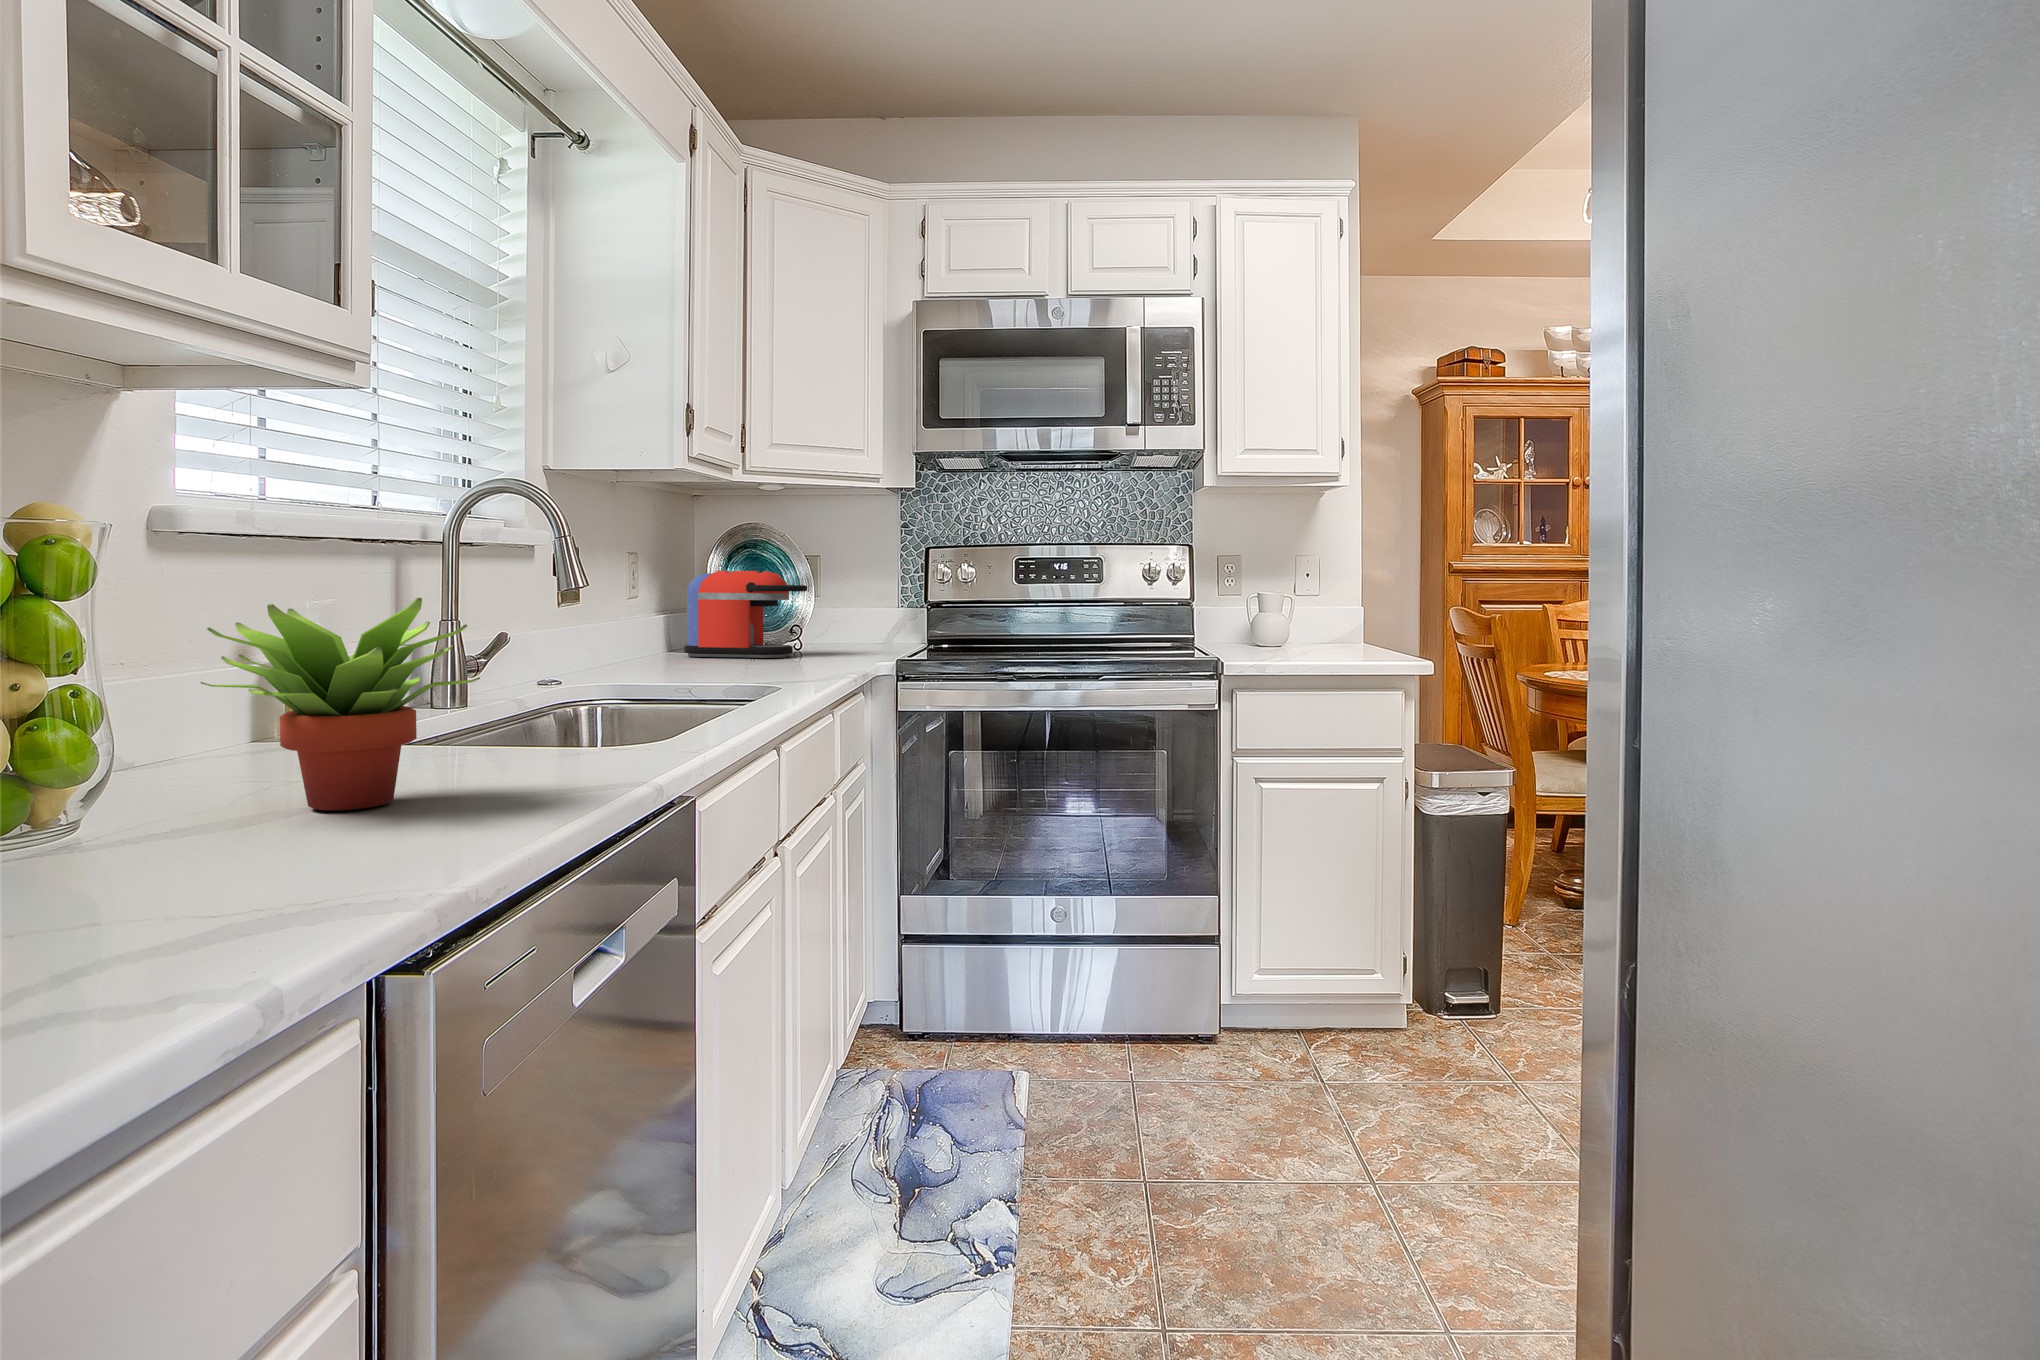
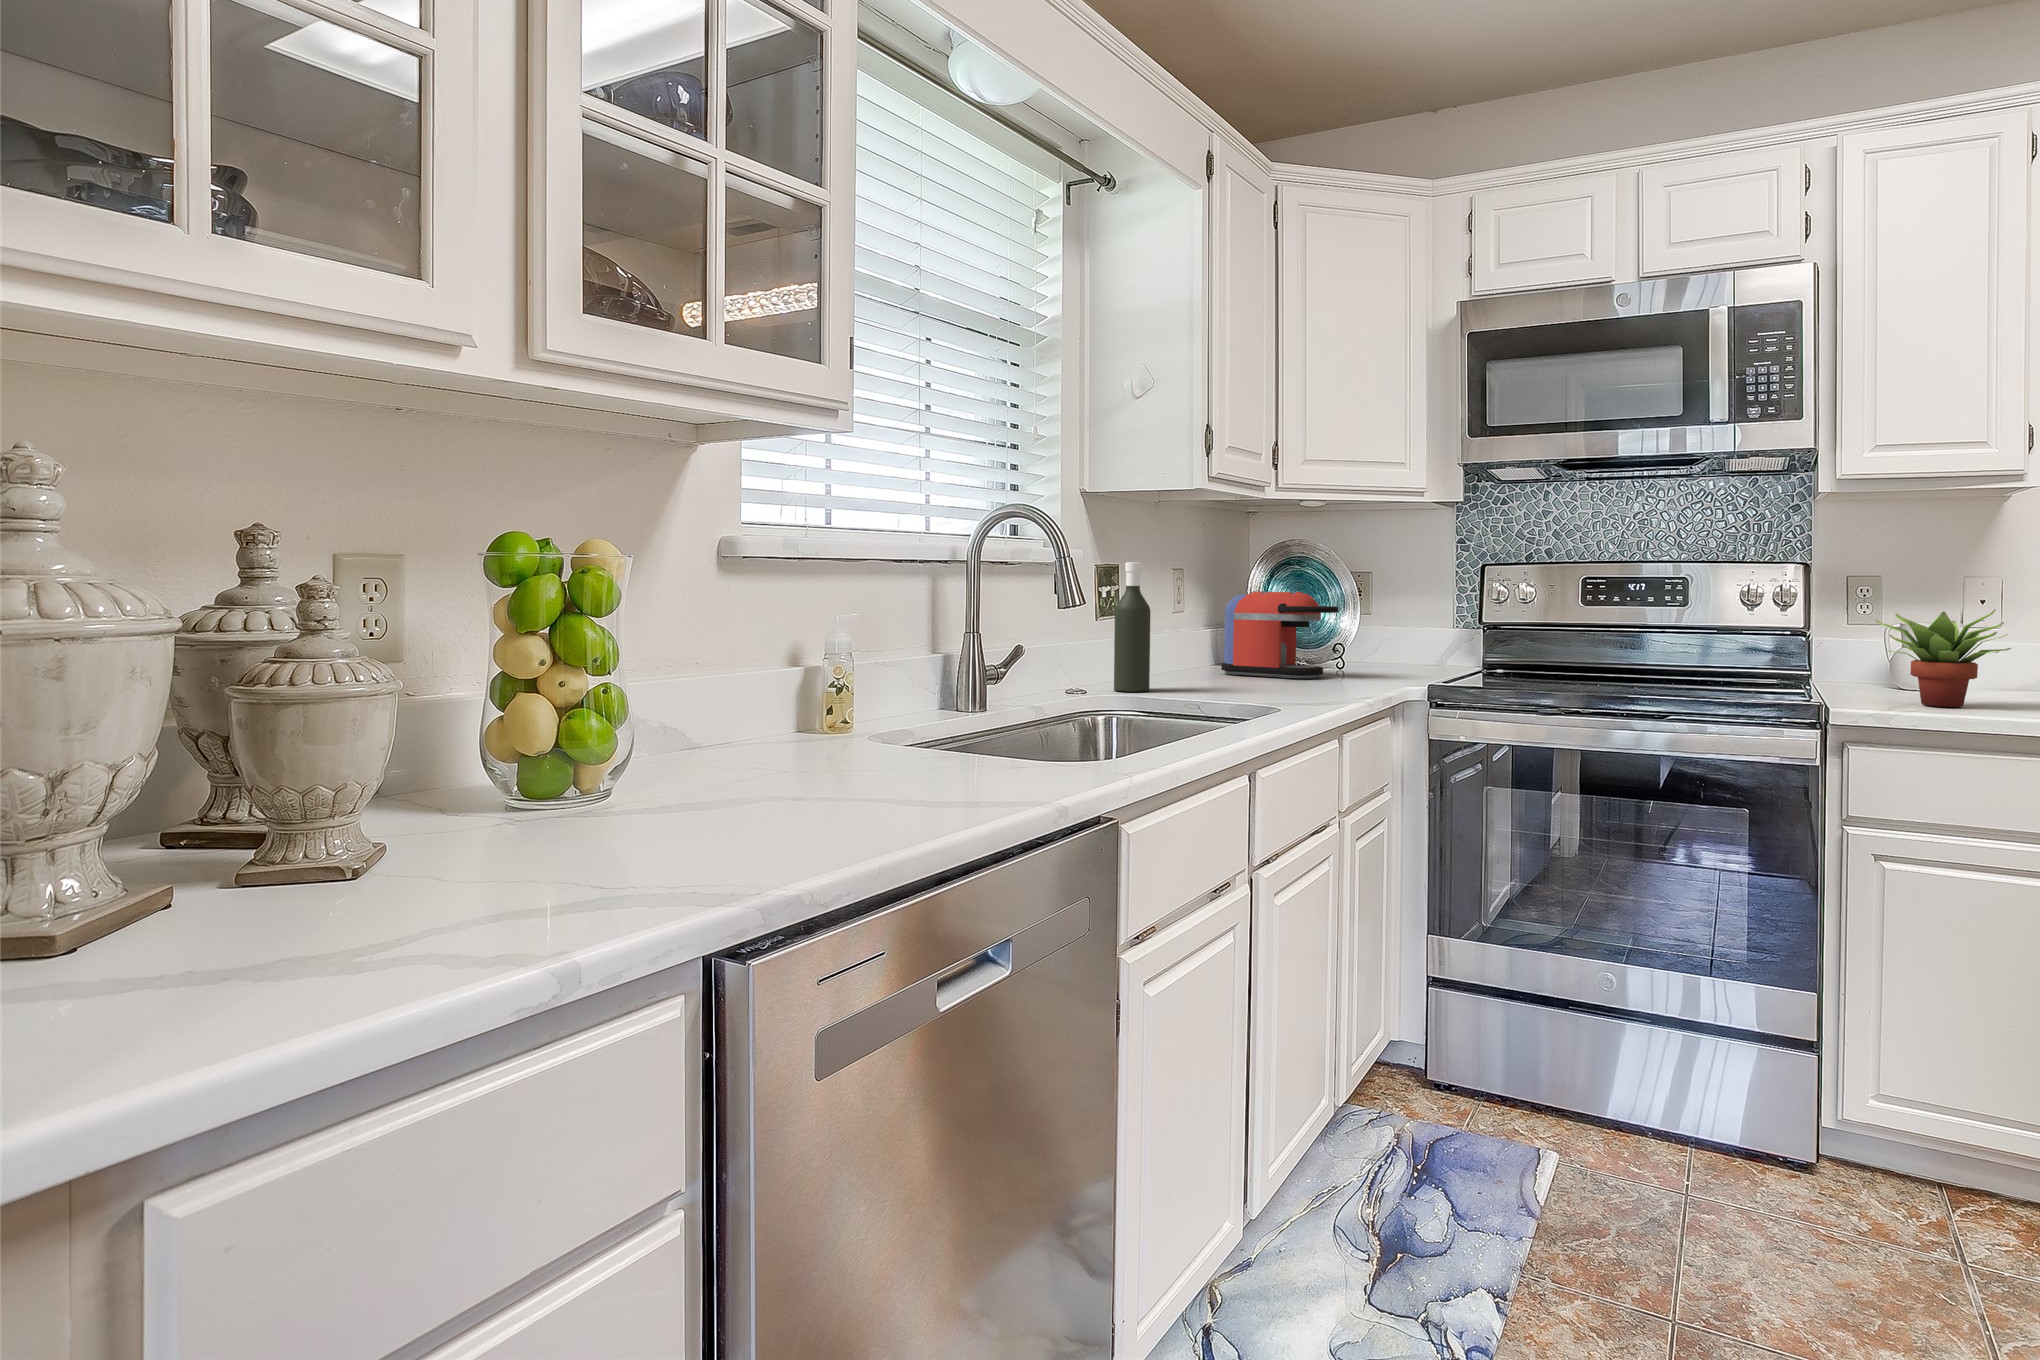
bottle: none [576,537,619,677] -> present [1114,562,1150,692]
succulent plant: present [201,598,480,811] -> present [1875,609,2011,707]

